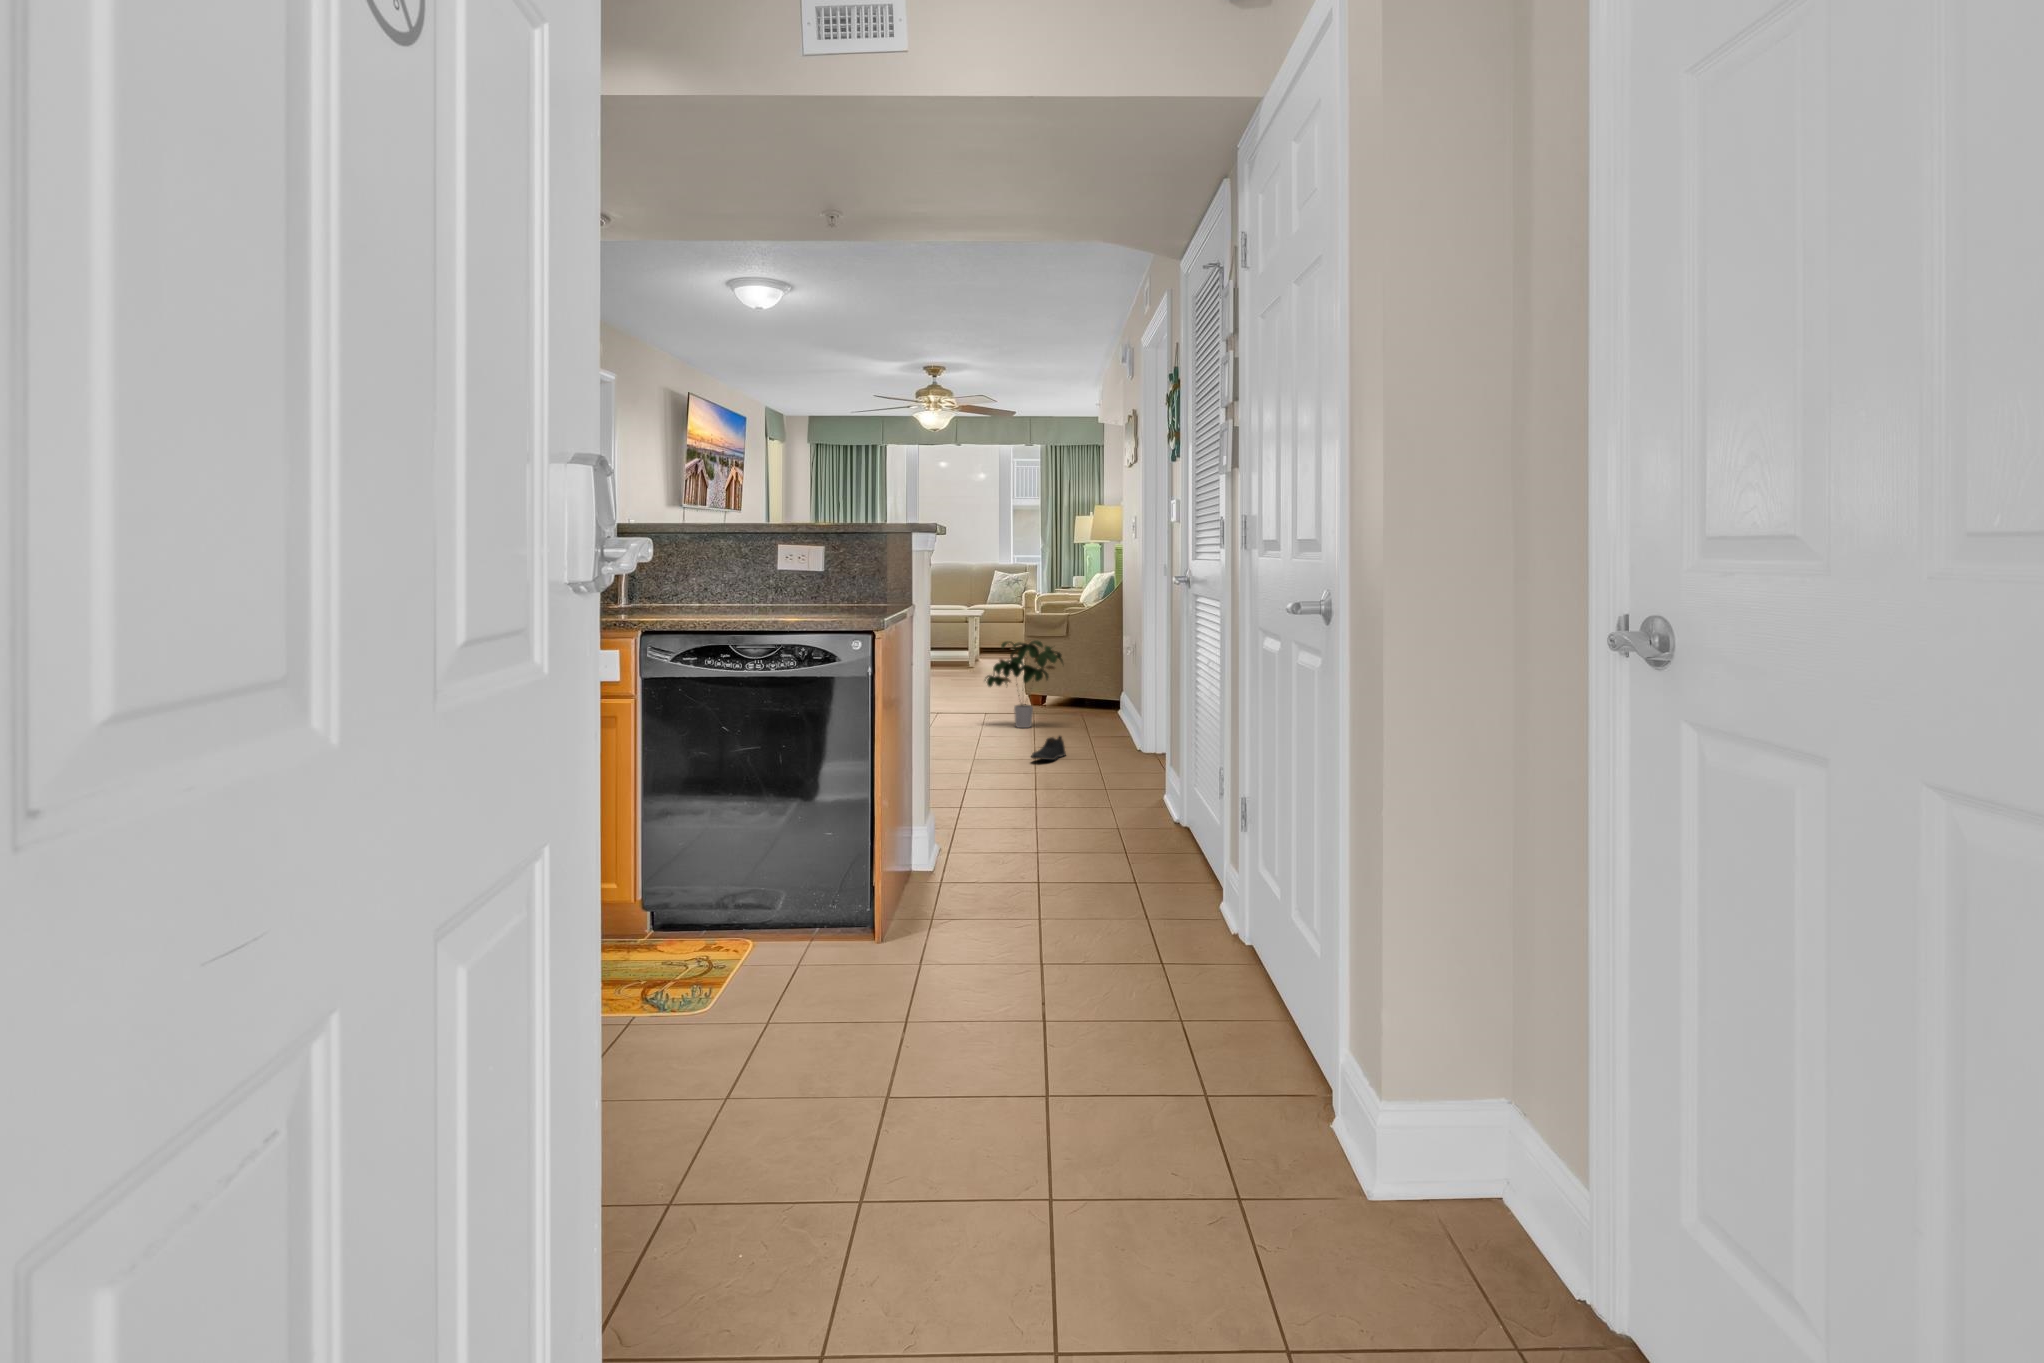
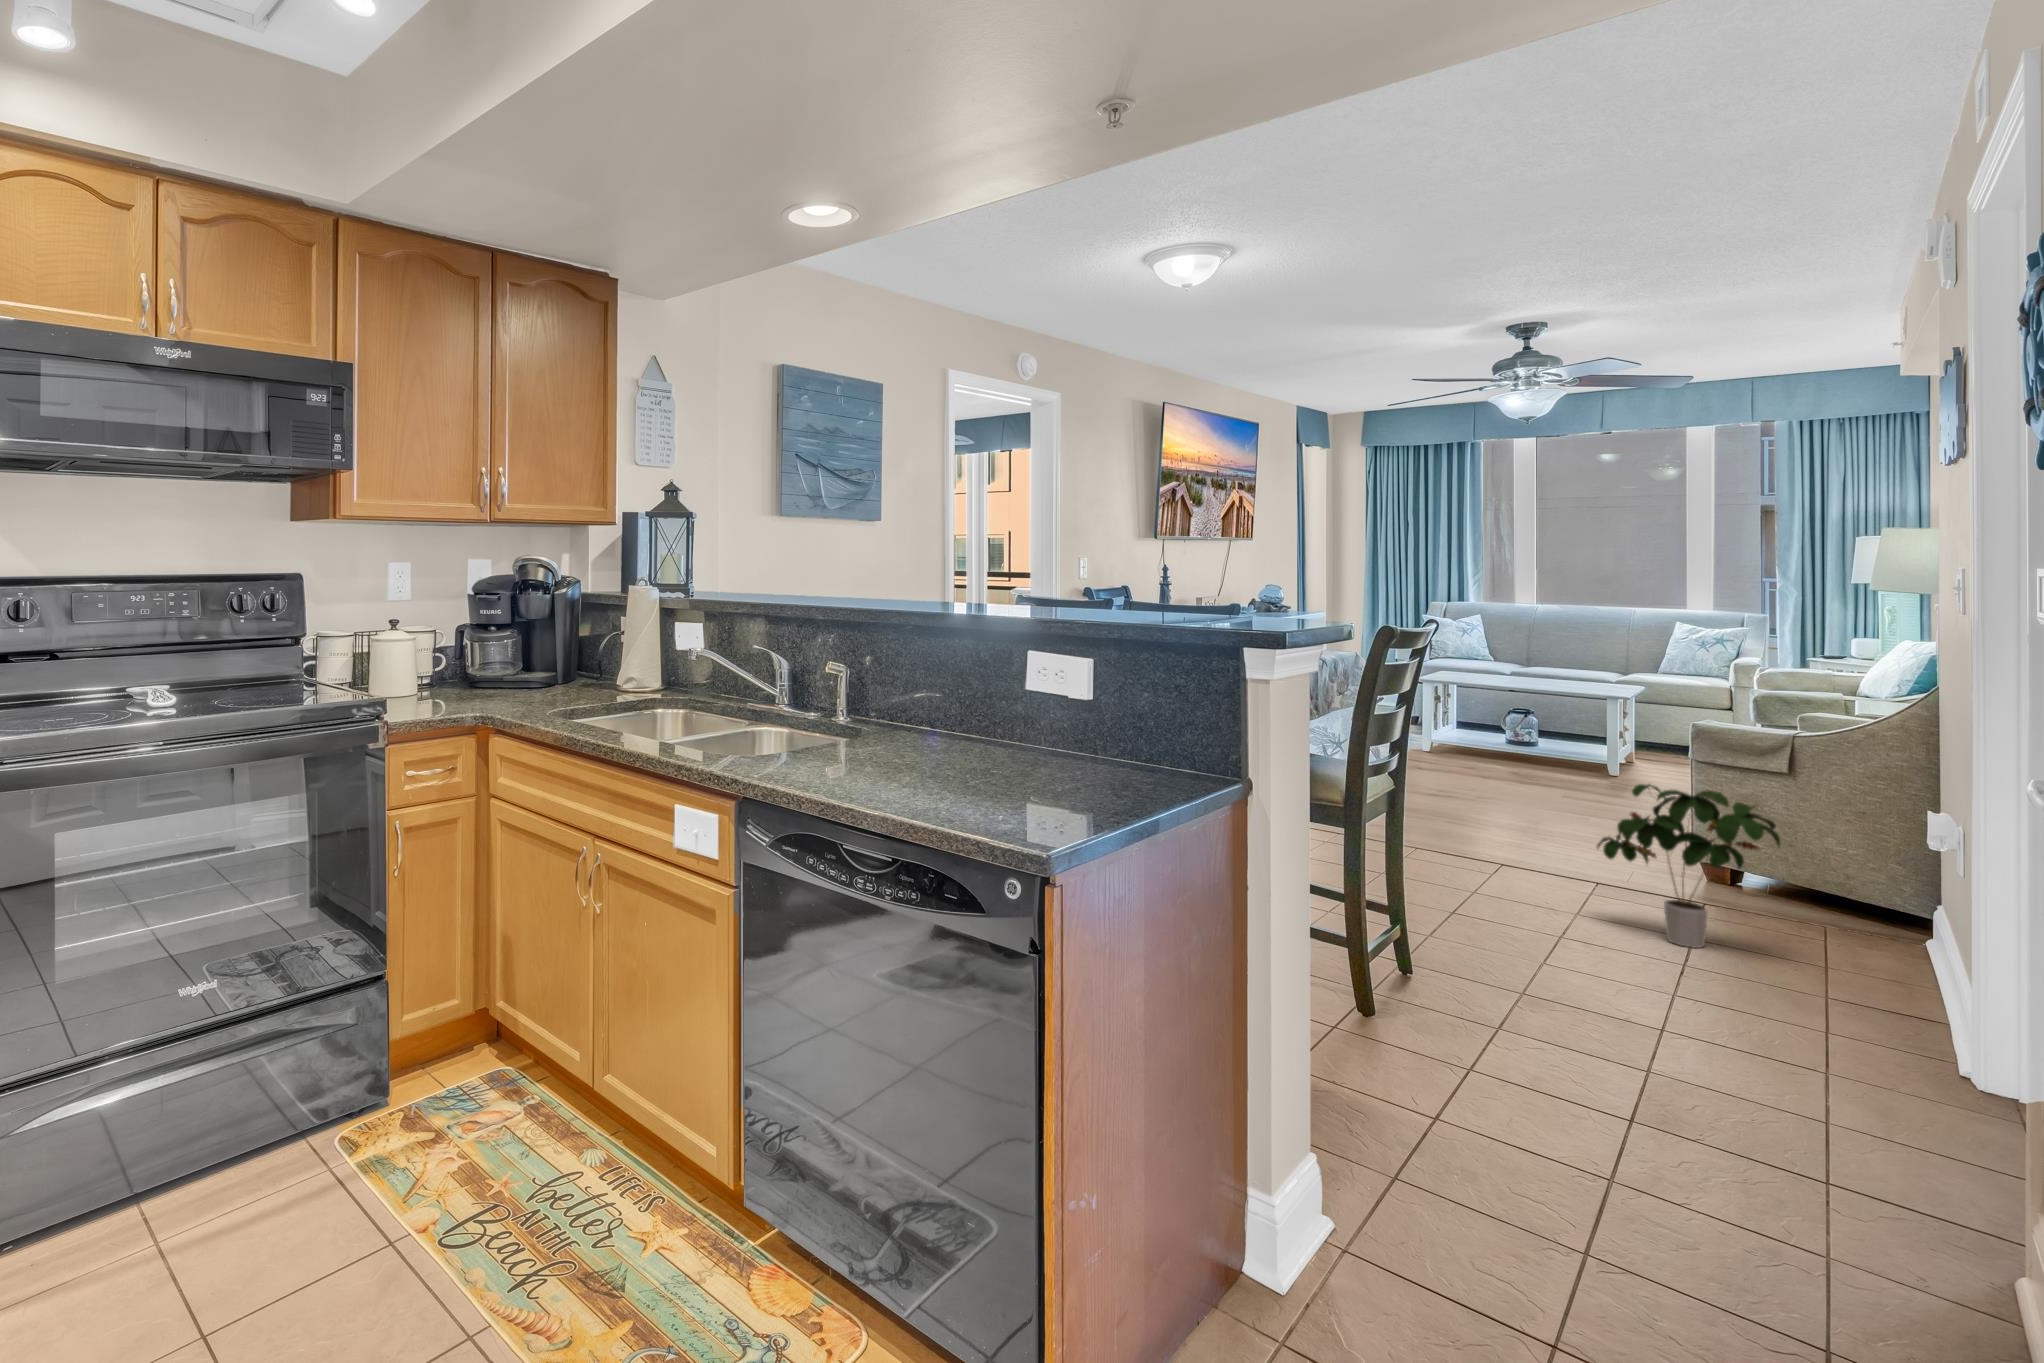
shoe: present [1031,736,1066,760] -> none [1677,1009,1774,1064]

